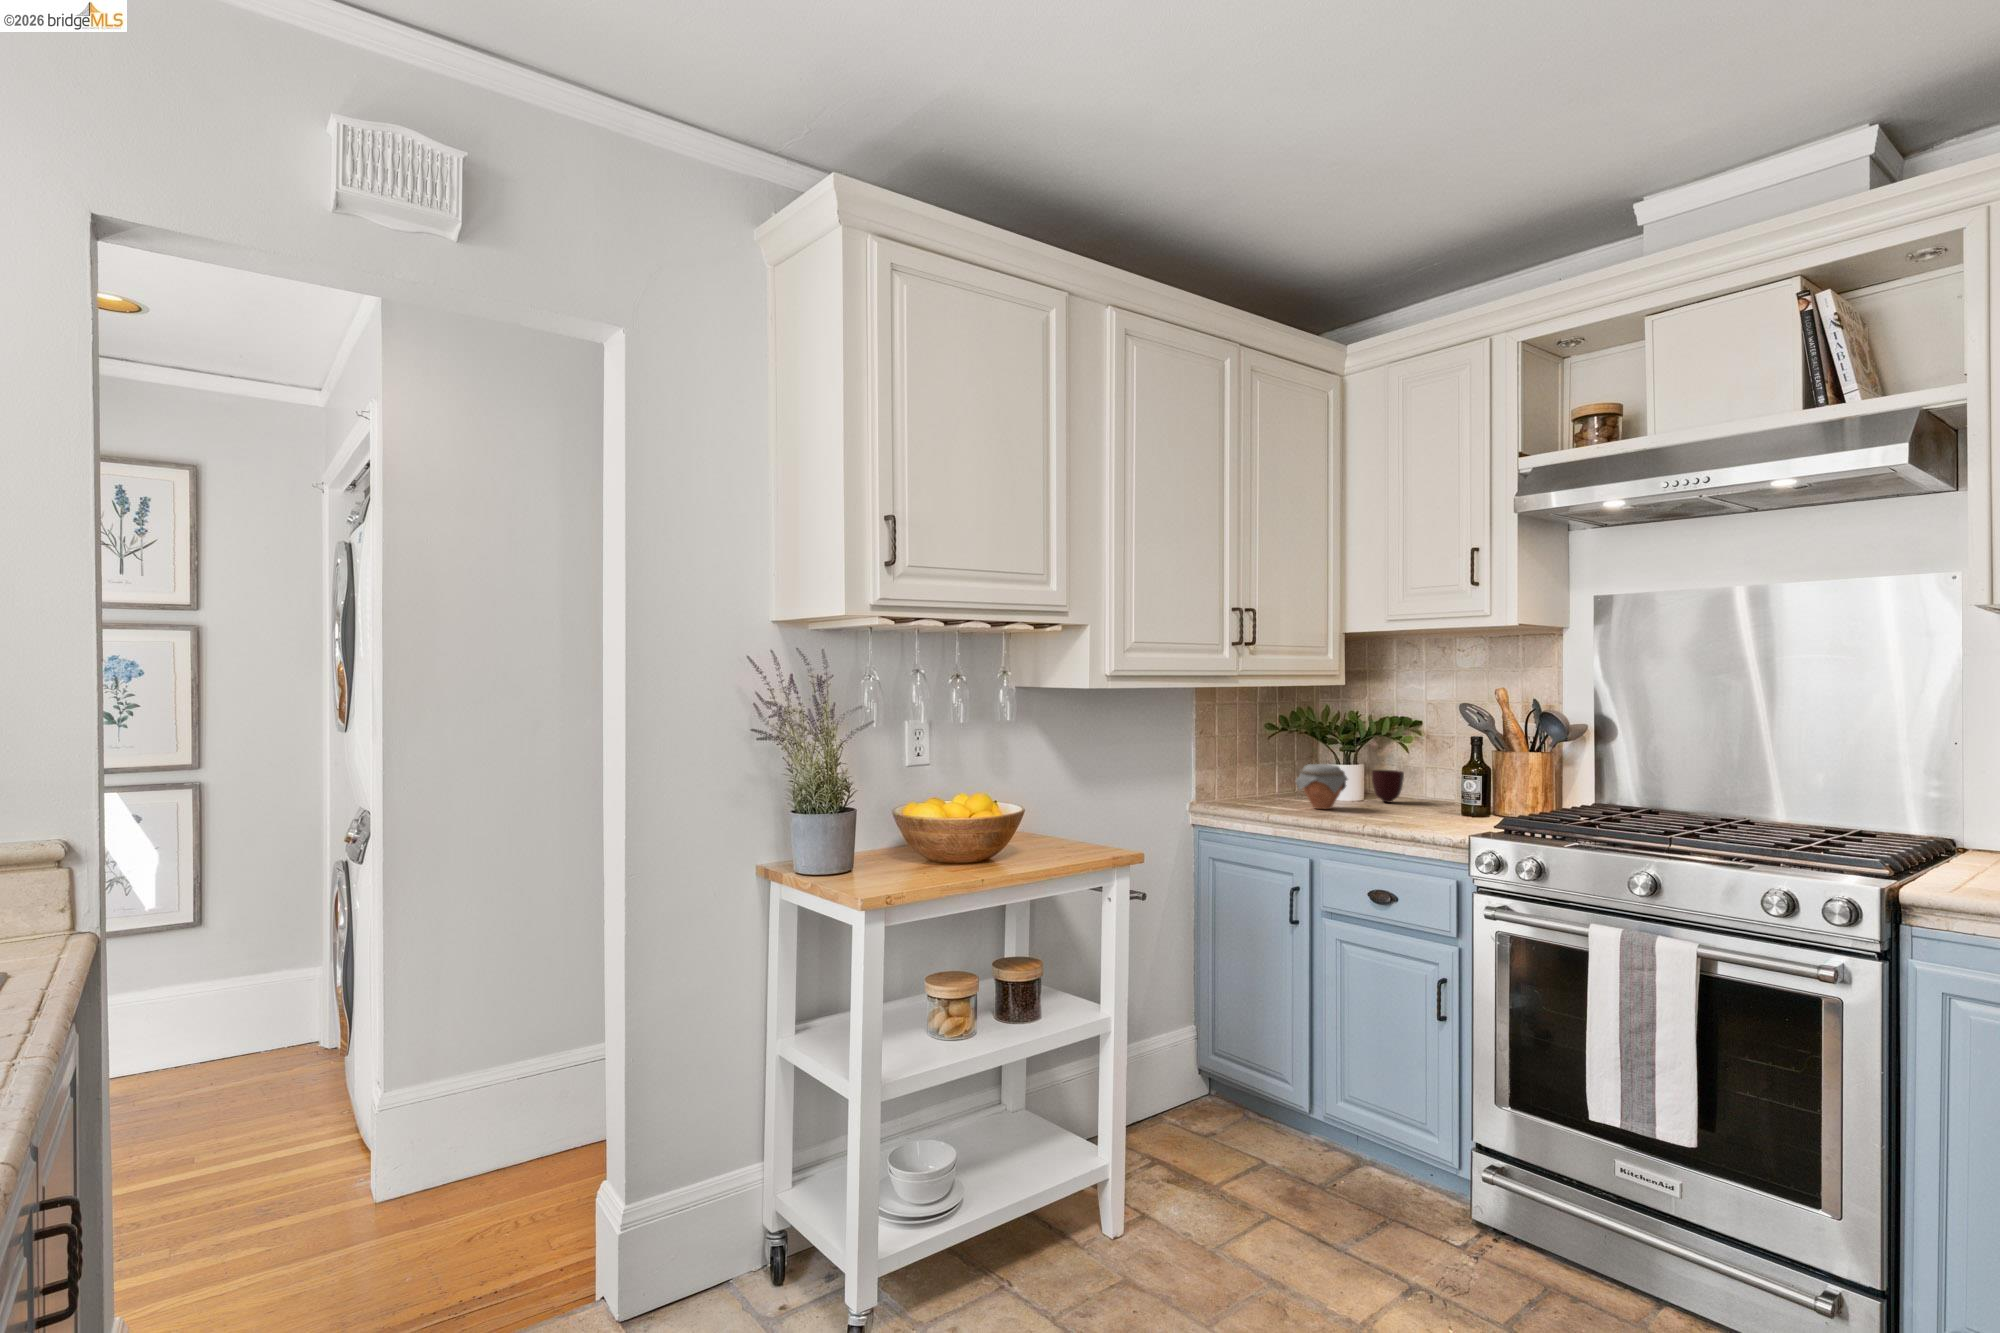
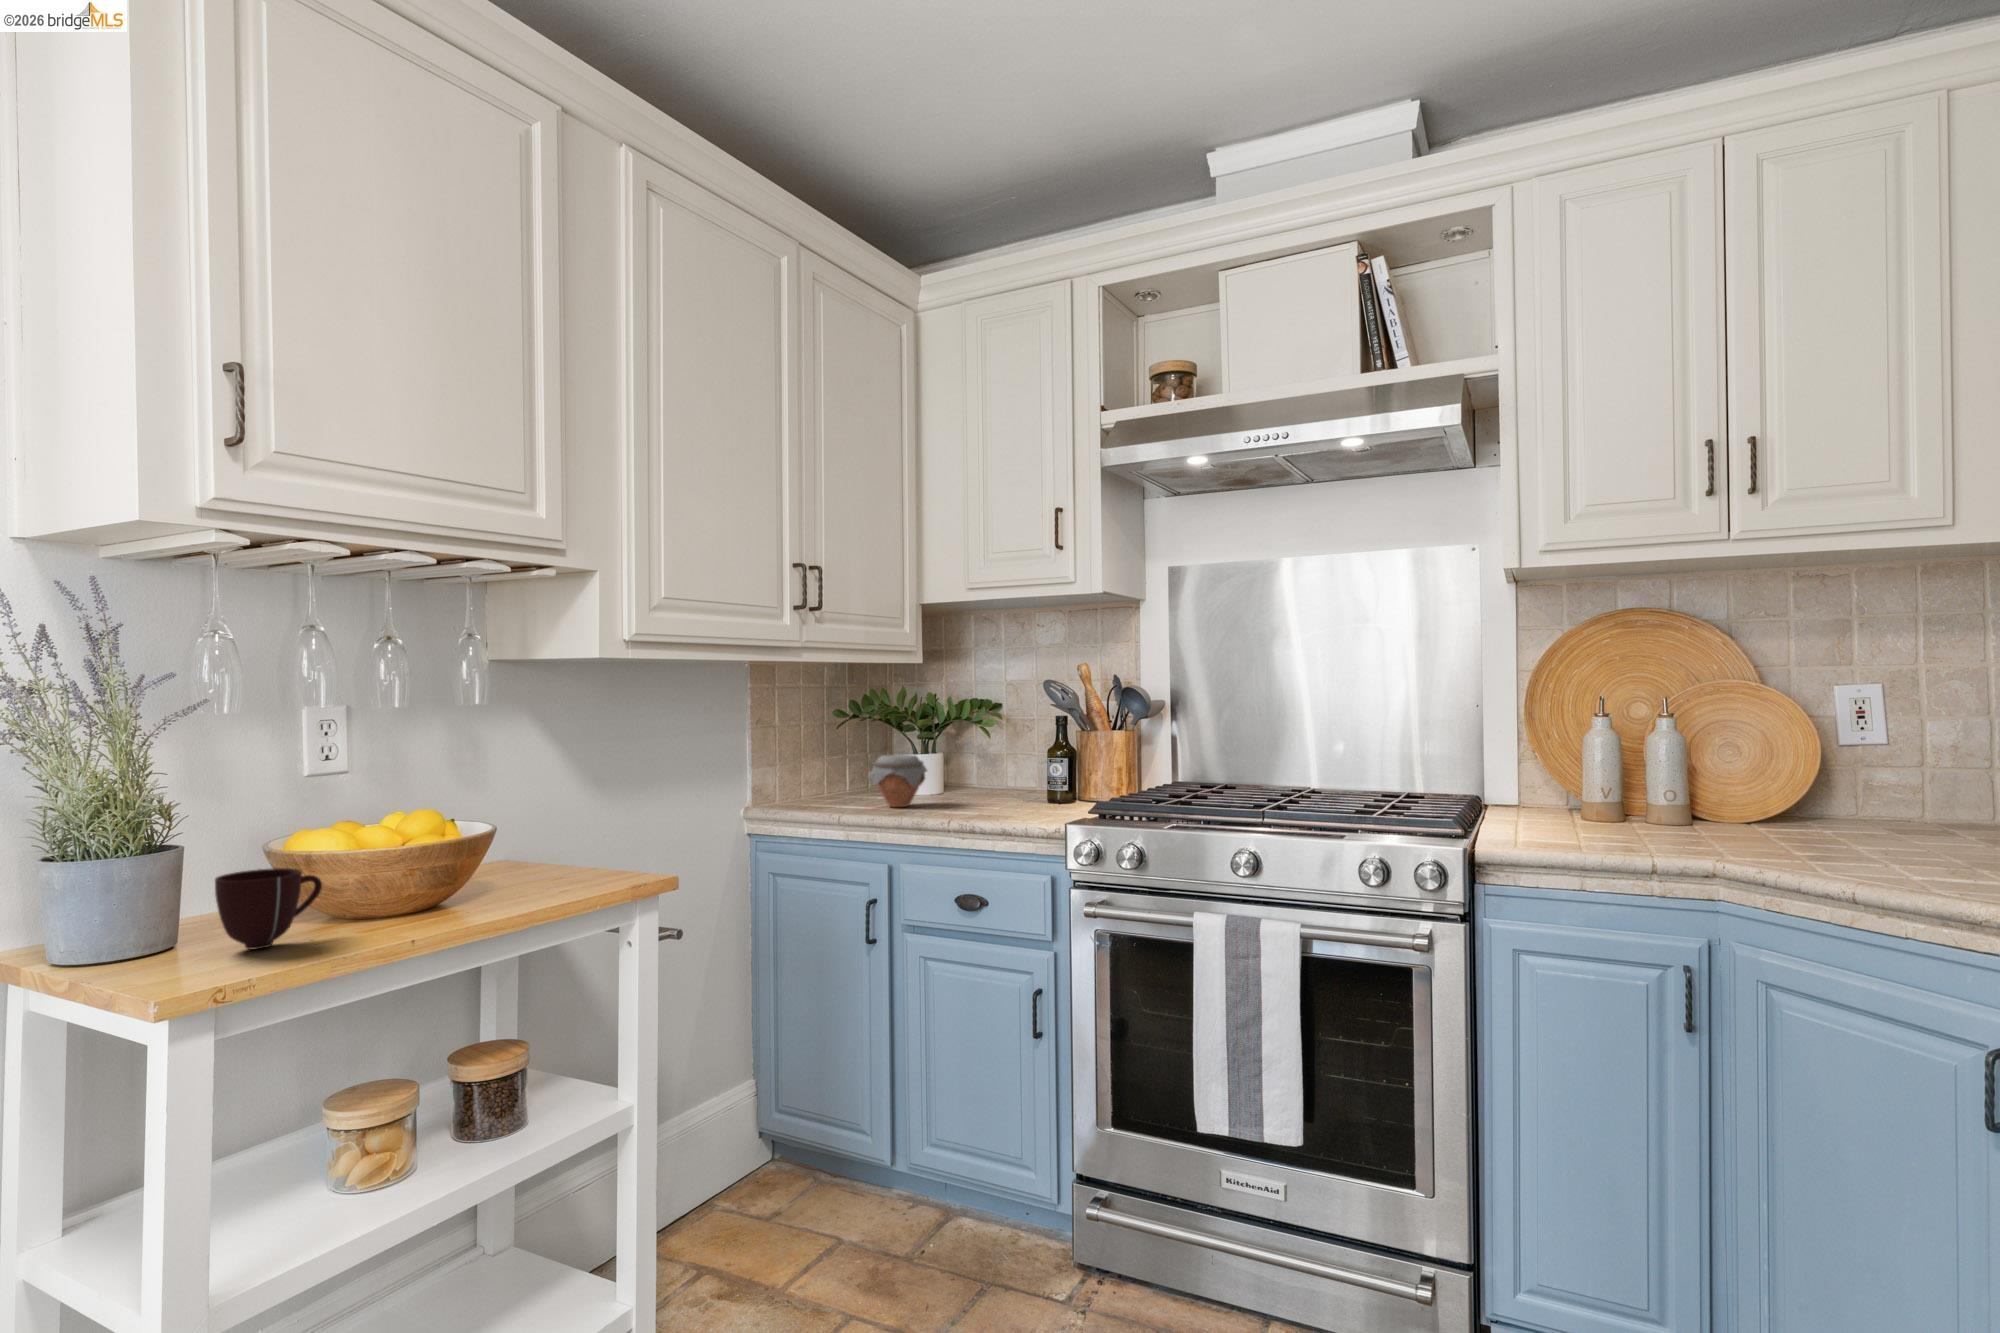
mug: present [1371,770,1404,803] -> present [215,868,322,949]

